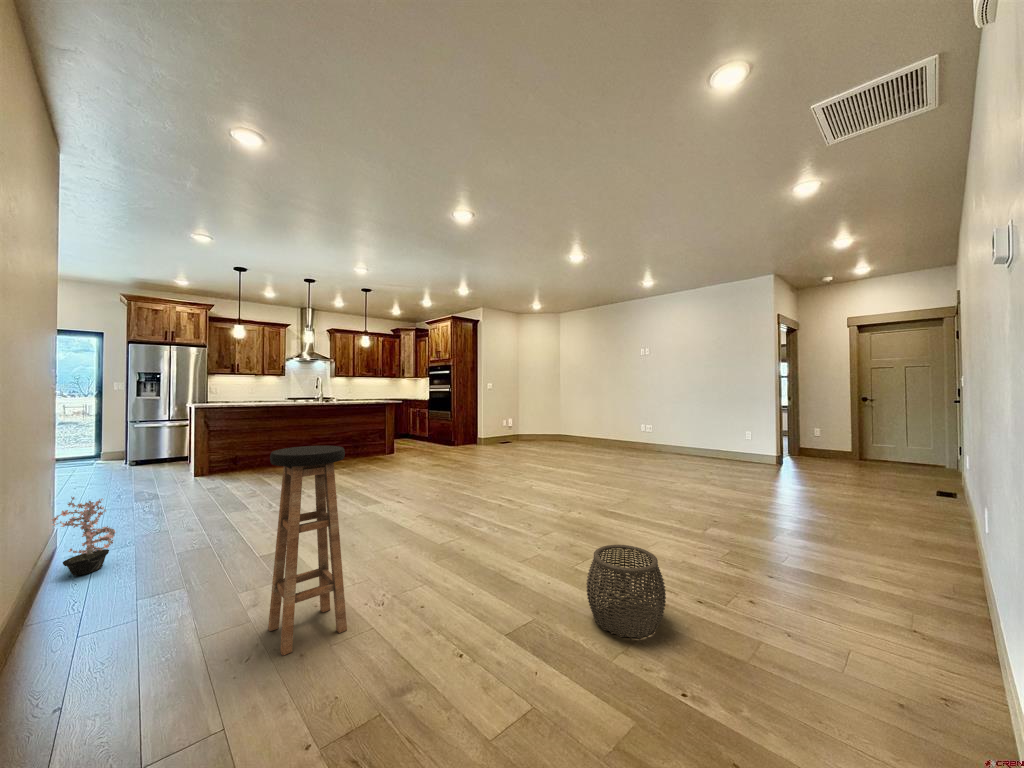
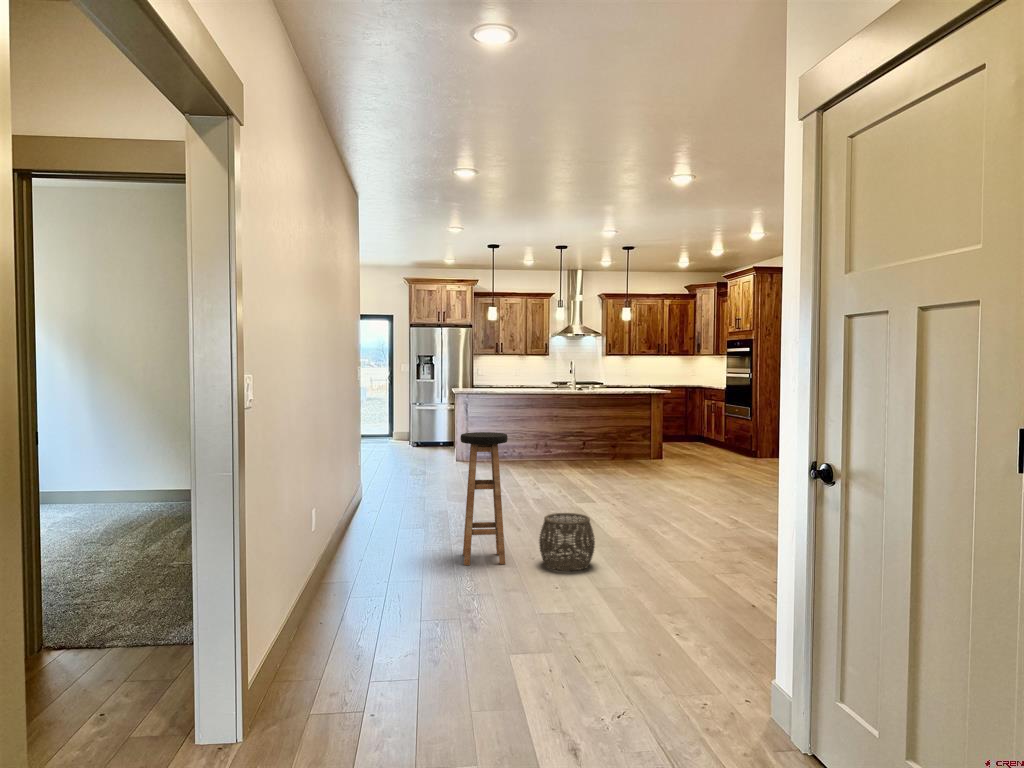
potted plant: present [51,497,115,576] -> none [360,457,395,512]
woven basket: present [587,545,666,639] -> present [539,513,595,571]

